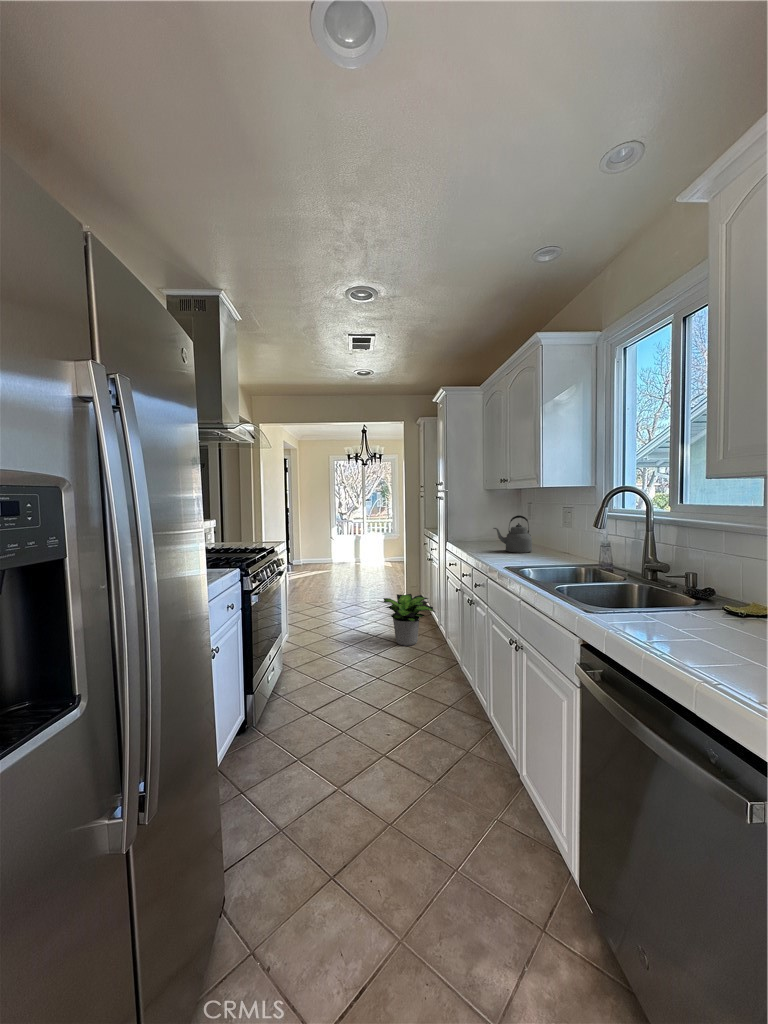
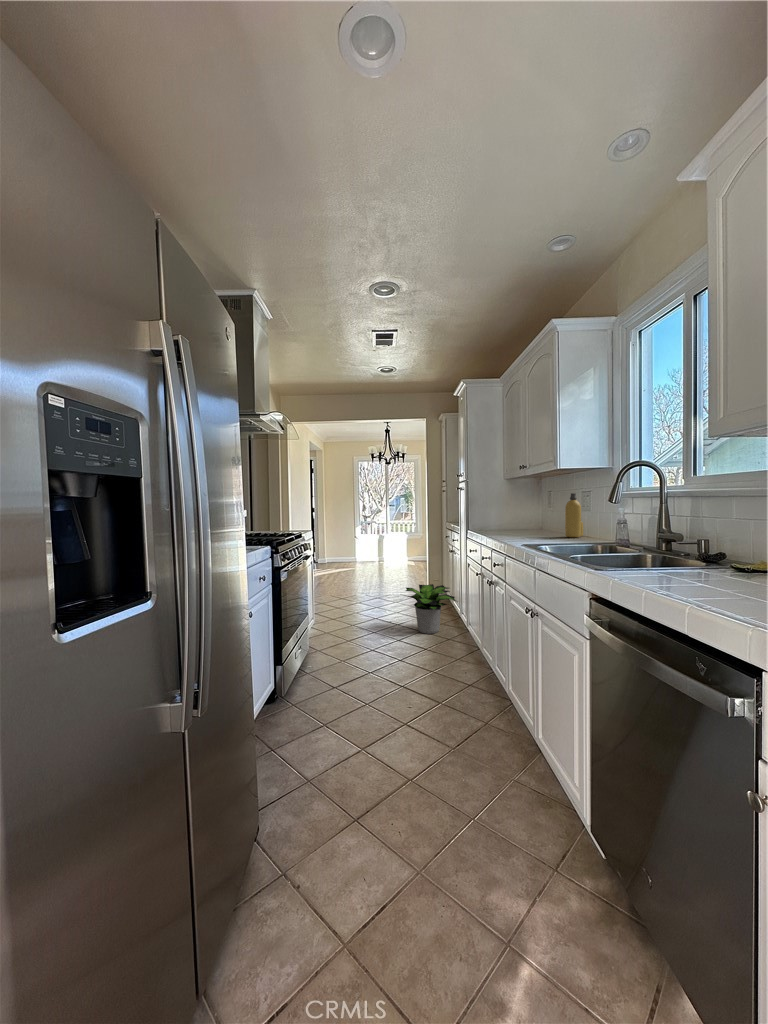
bottle: none [547,510,565,555] -> present [565,493,583,537]
kettle: present [493,515,532,553] -> none [512,500,551,536]

